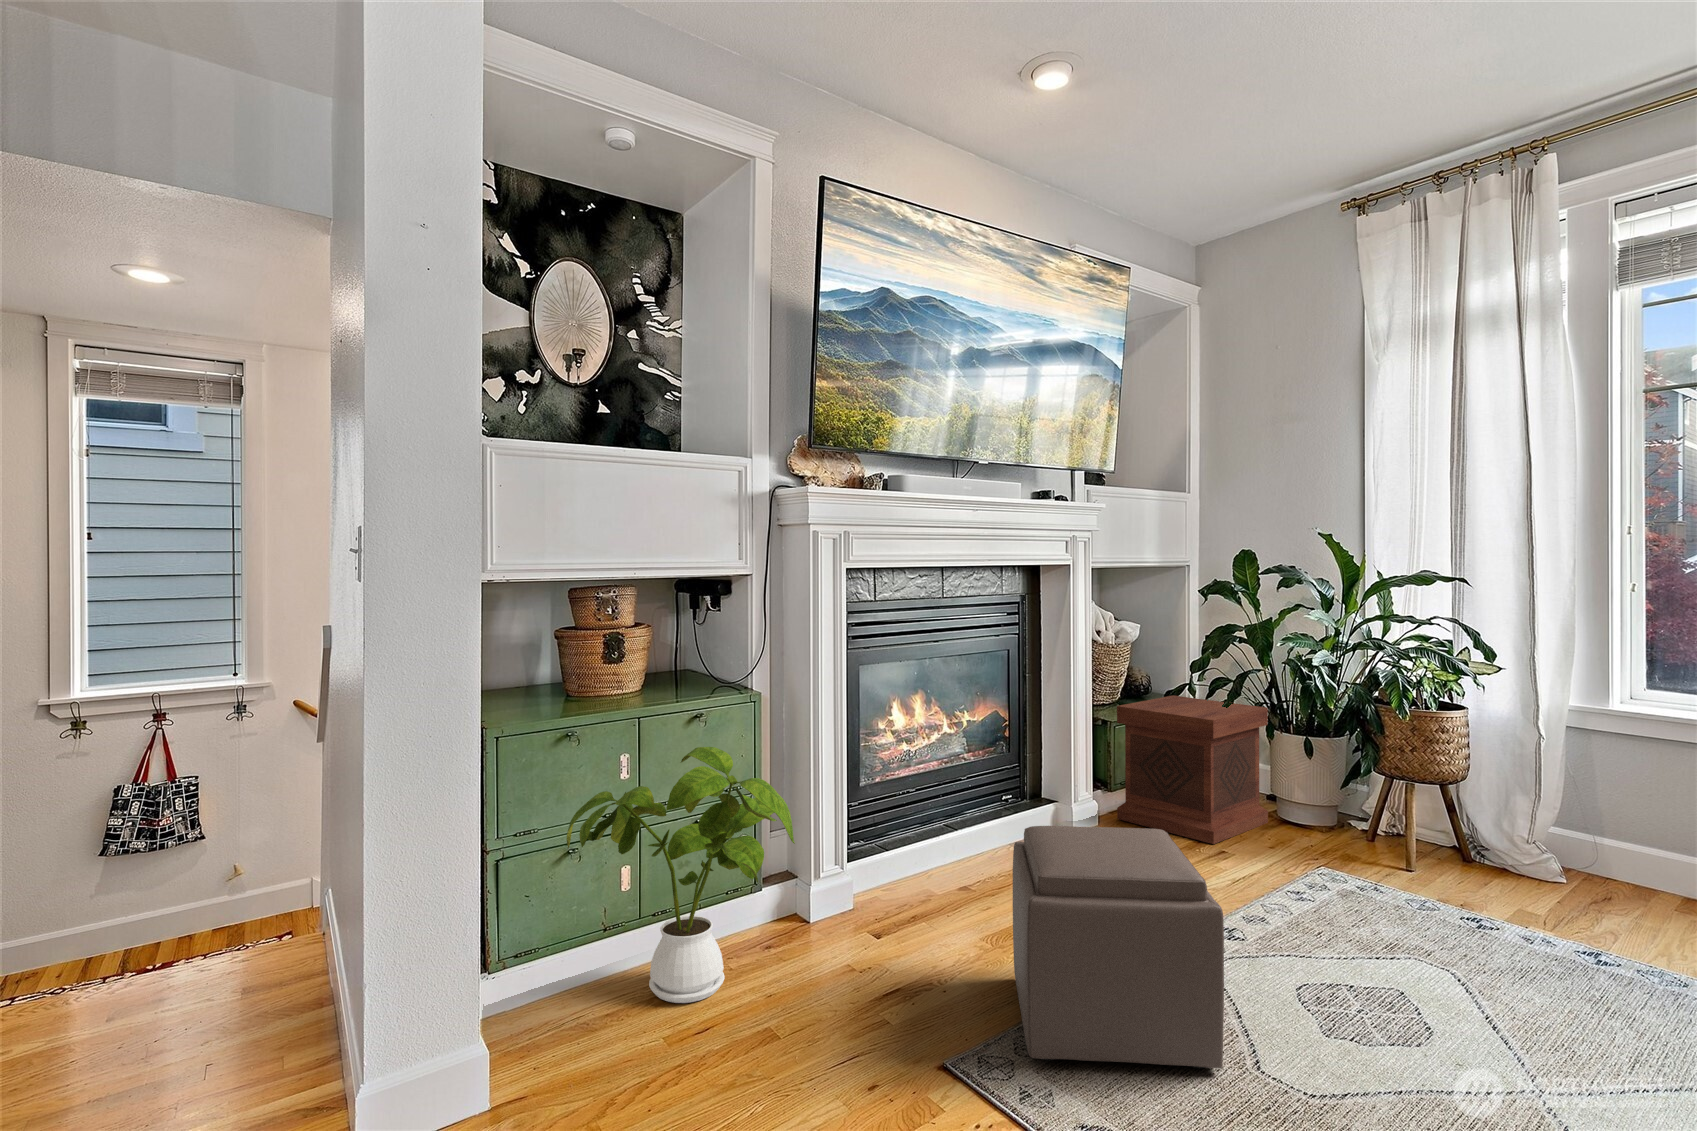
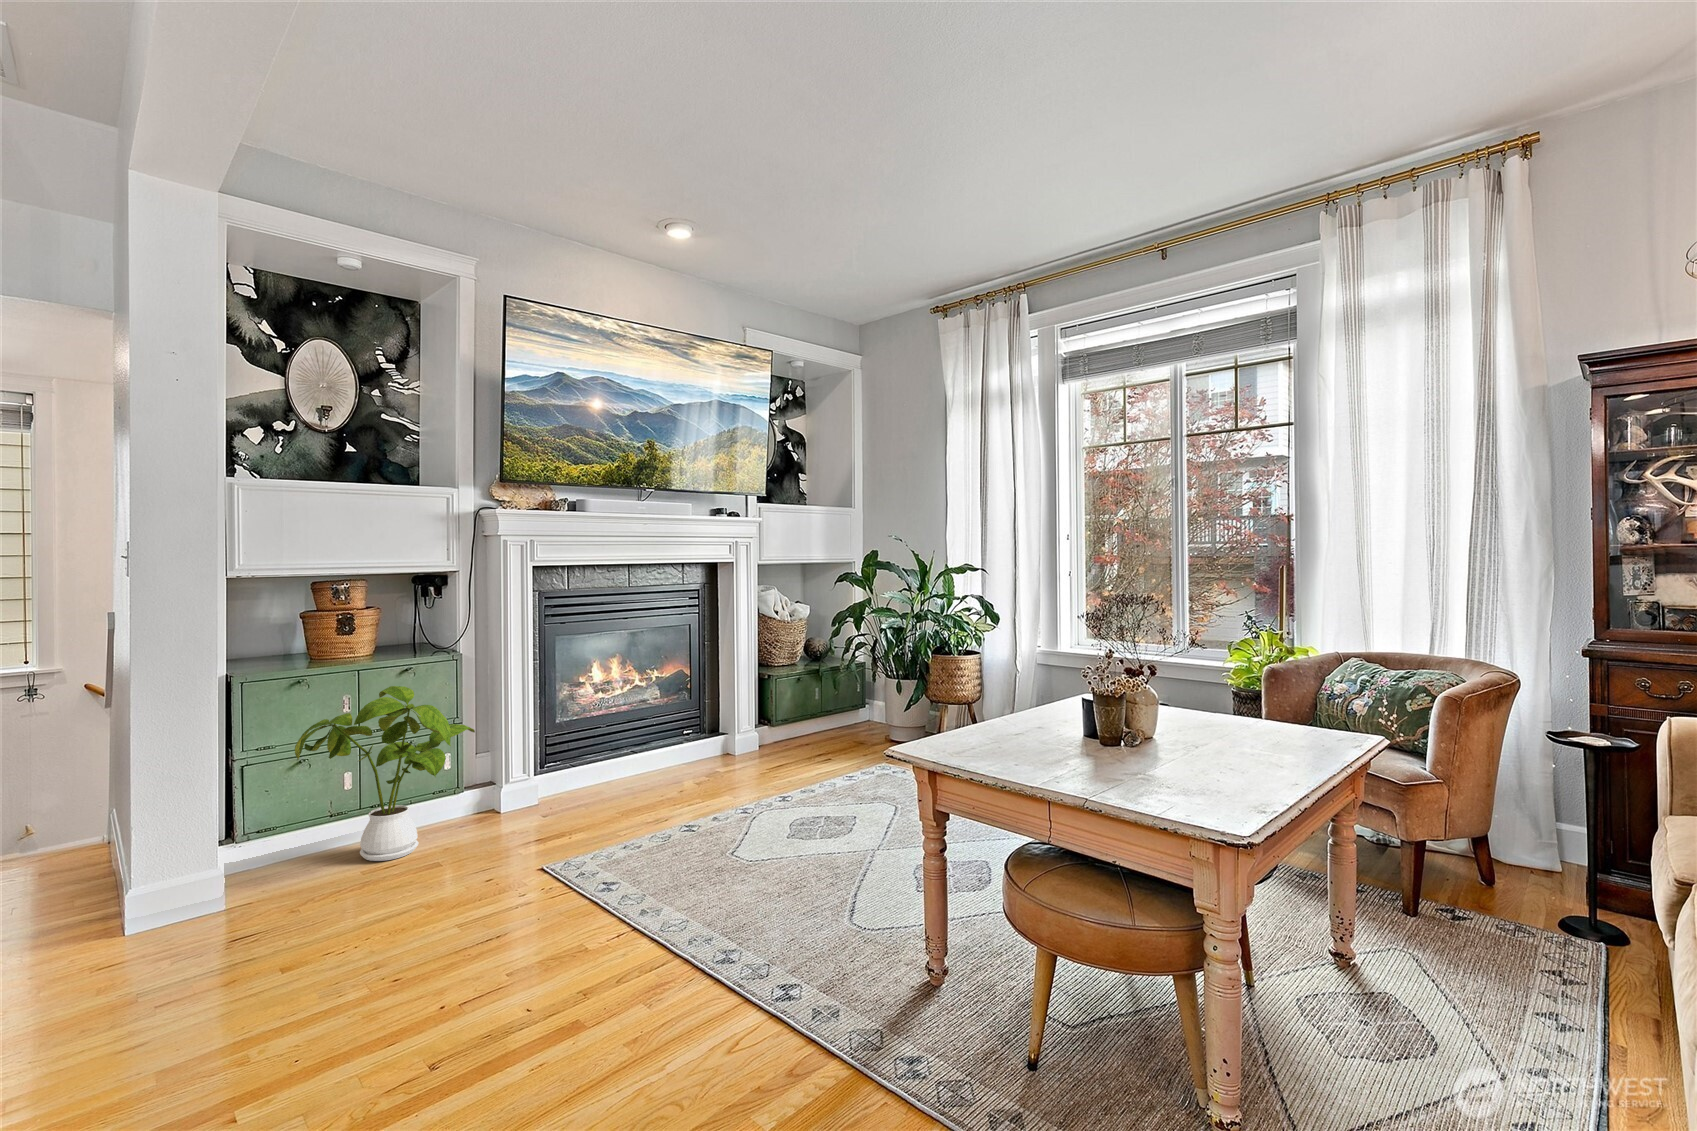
side table: present [1117,695,1268,844] -> none [773,656,876,757]
ottoman: present [1013,826,1224,1069] -> none [594,732,726,873]

